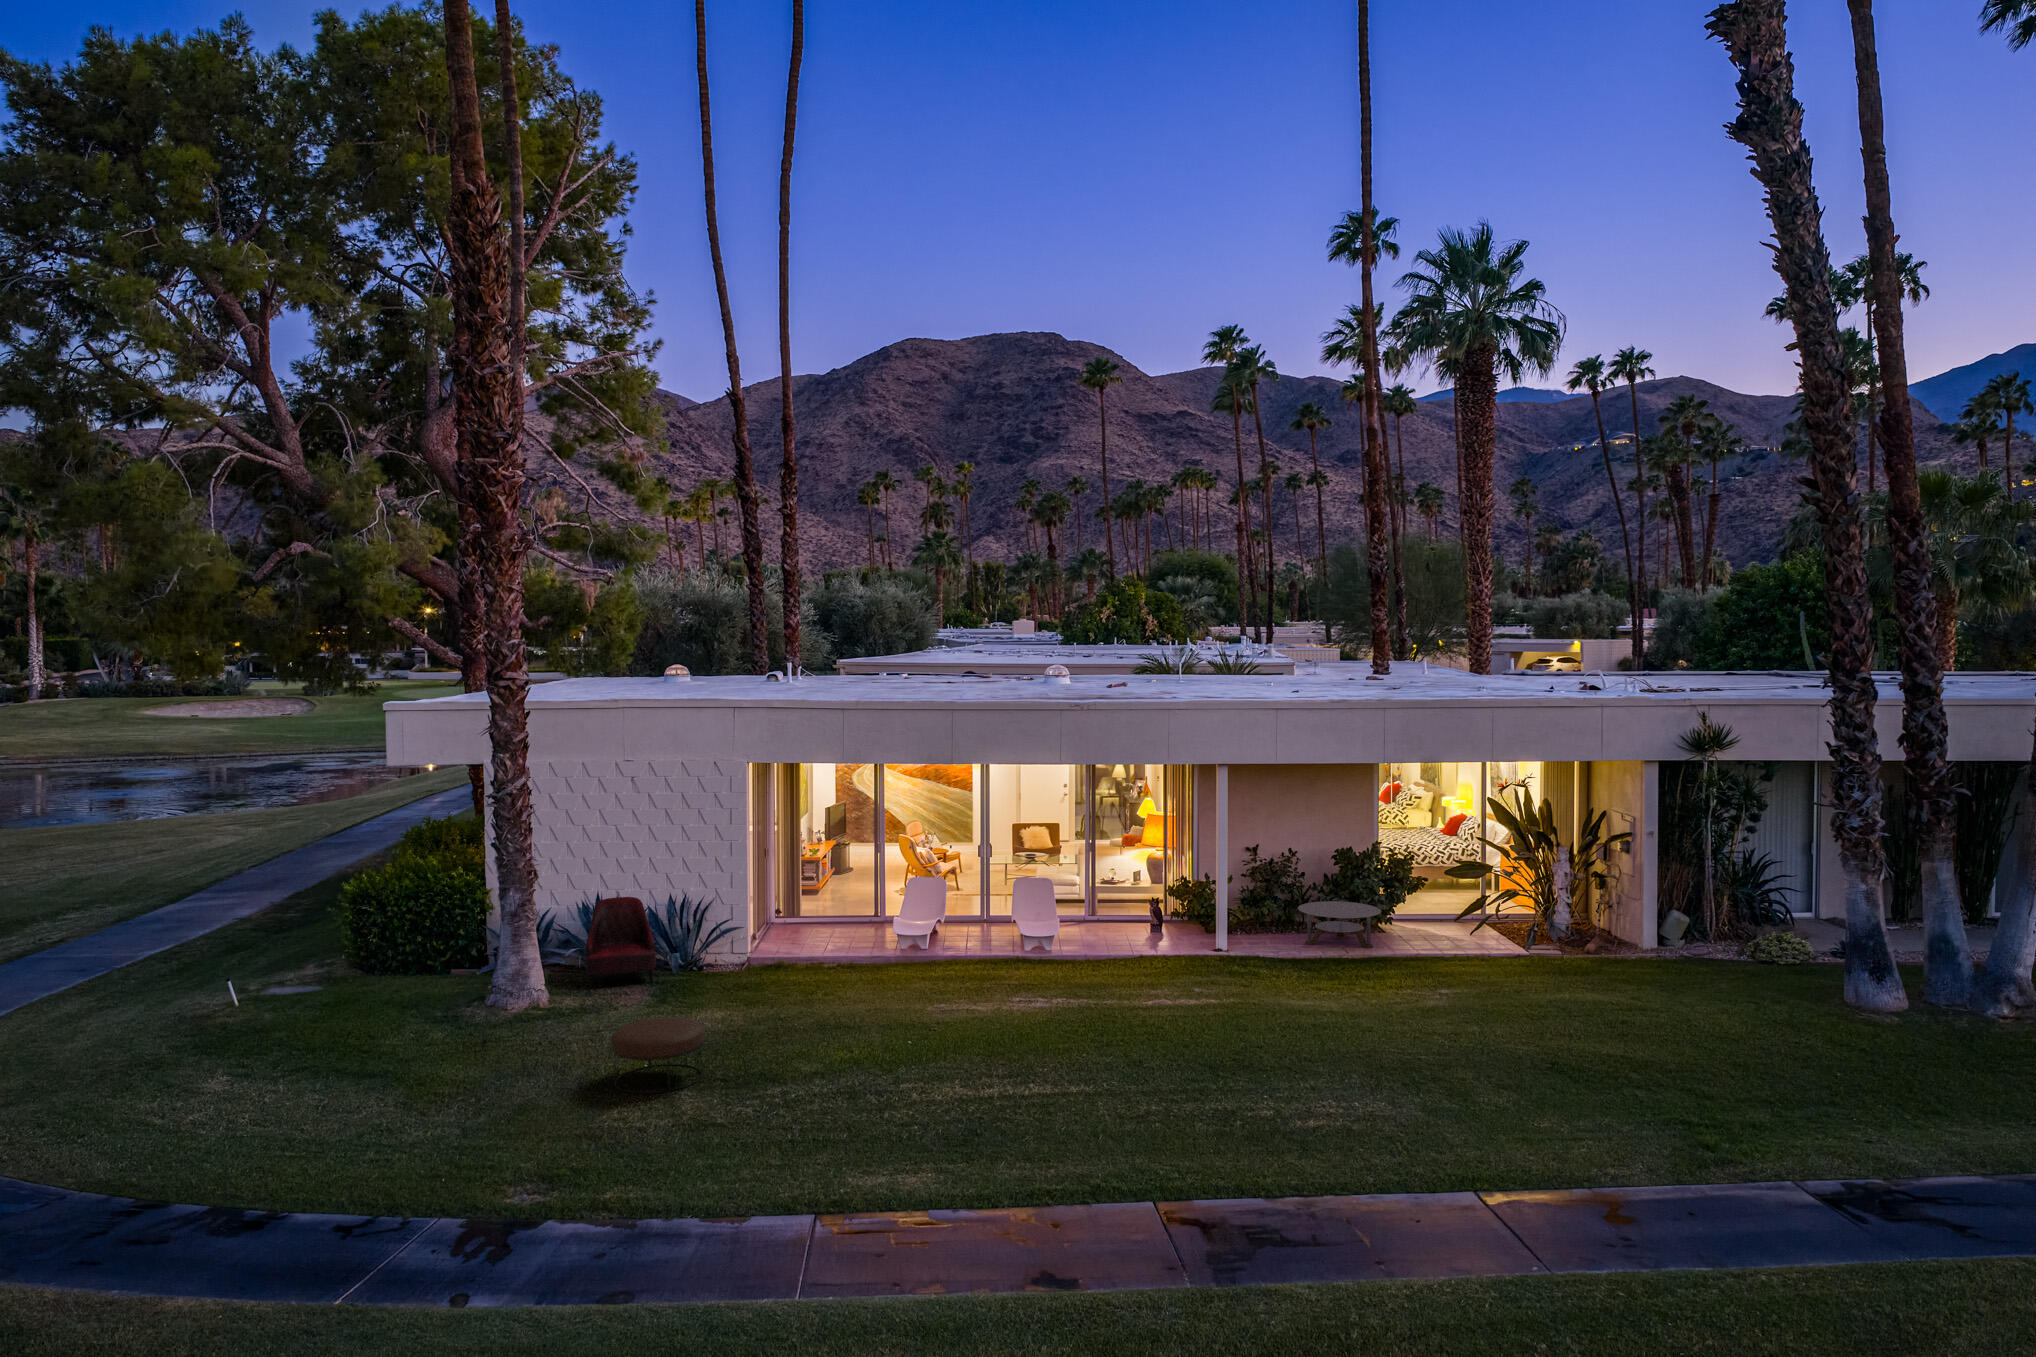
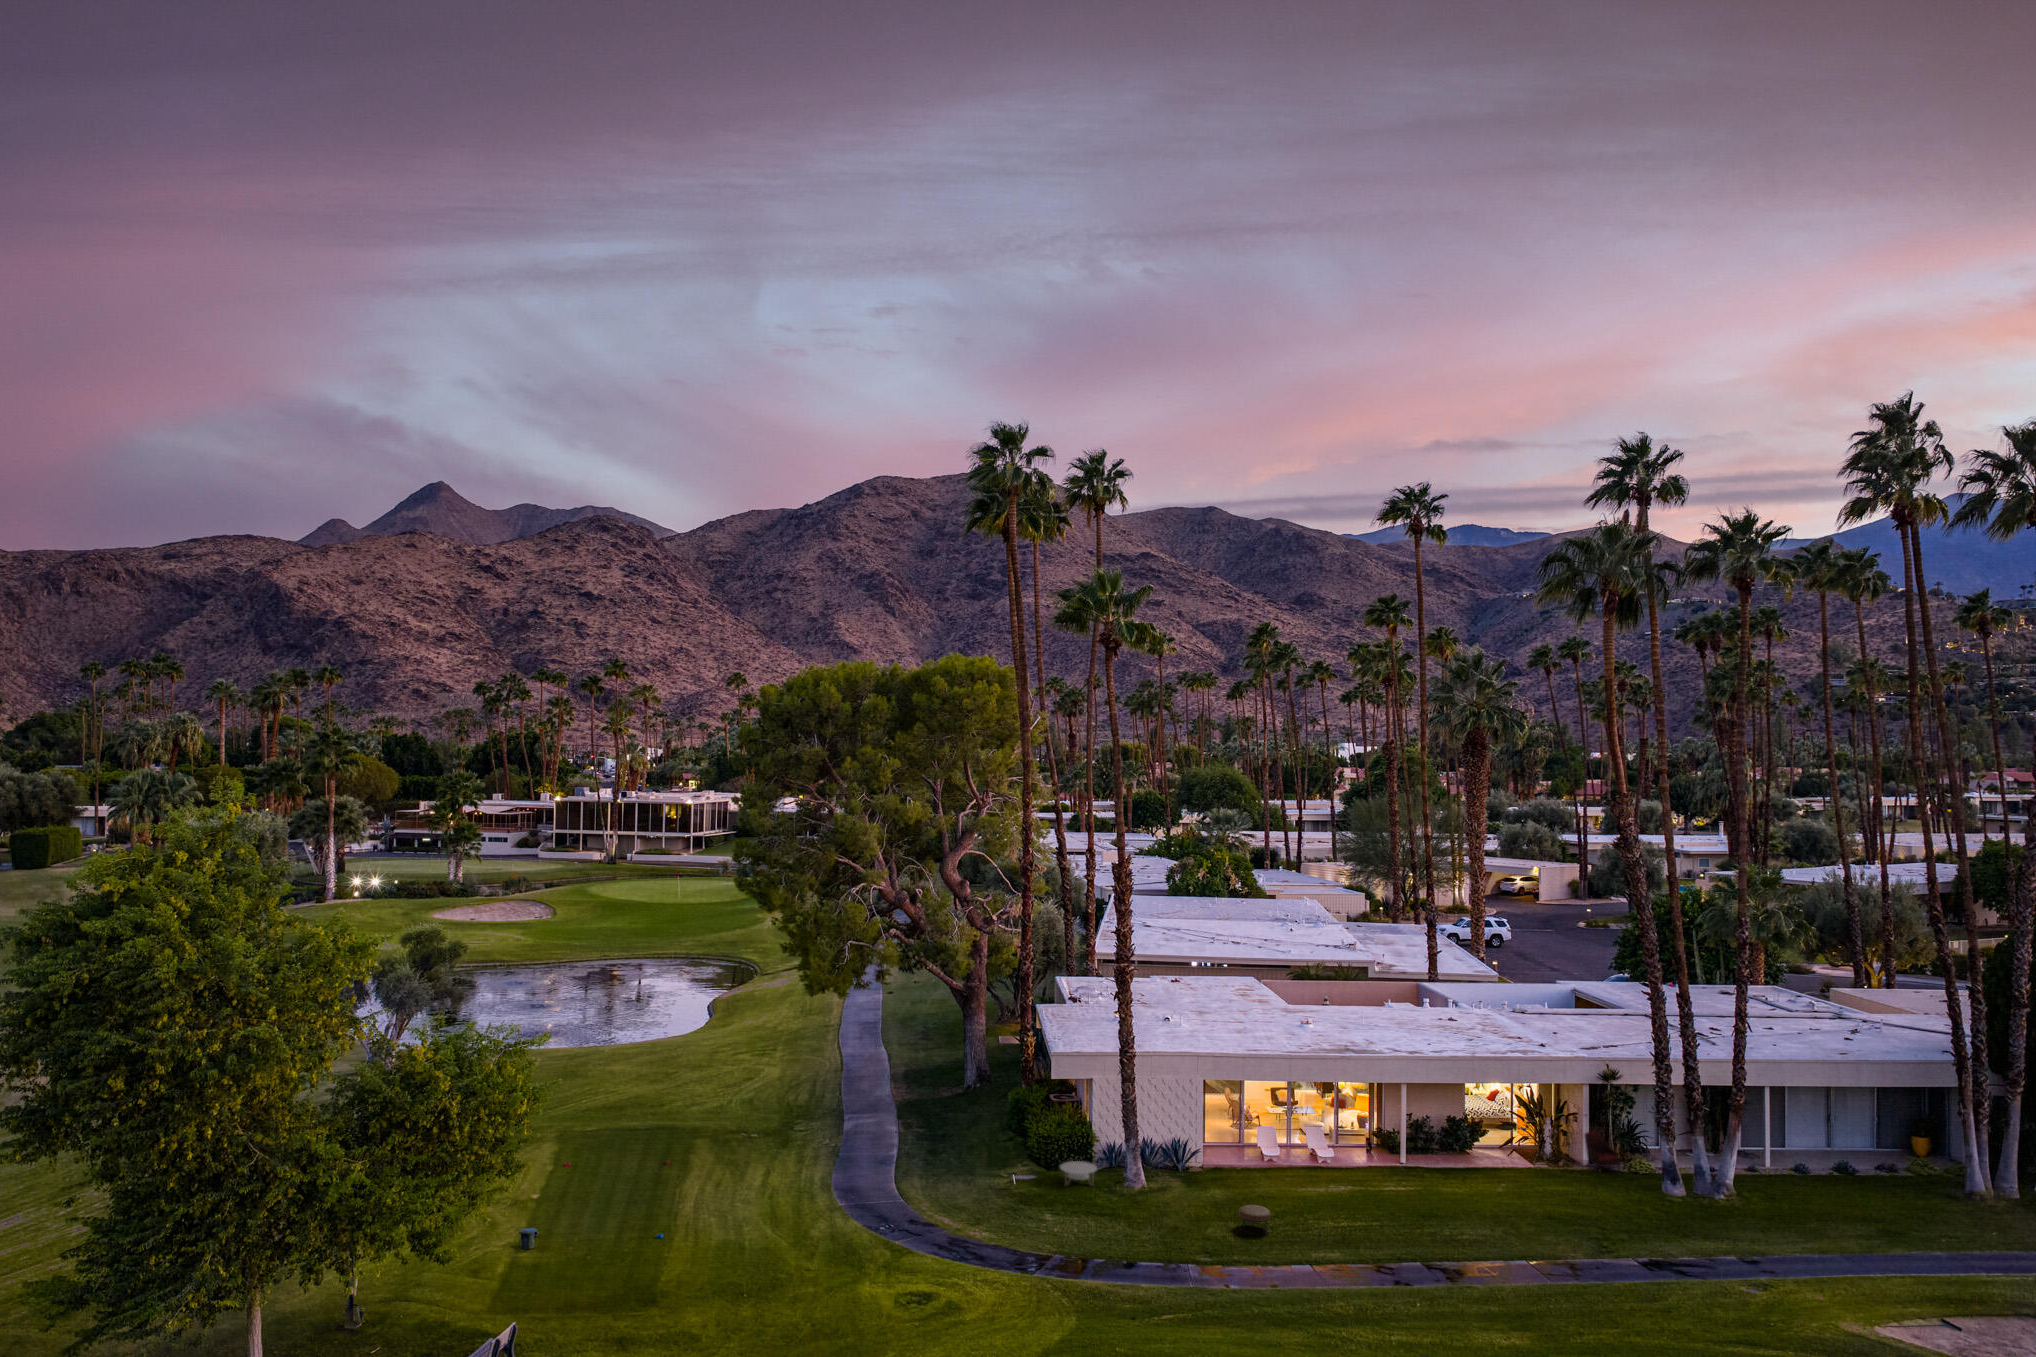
armchair: present [585,897,656,989] -> present [1585,1132,1620,1167]
round table: present [1298,901,1381,948] -> present [1060,1161,1097,1186]

